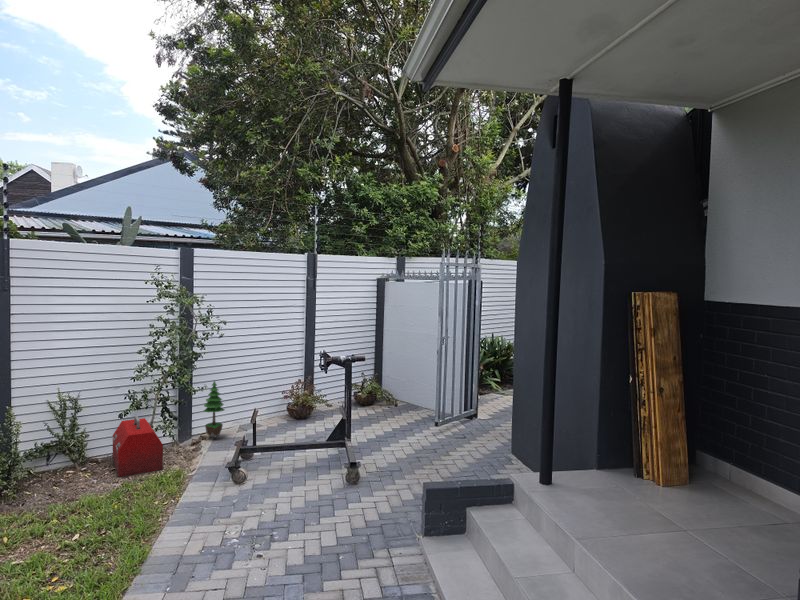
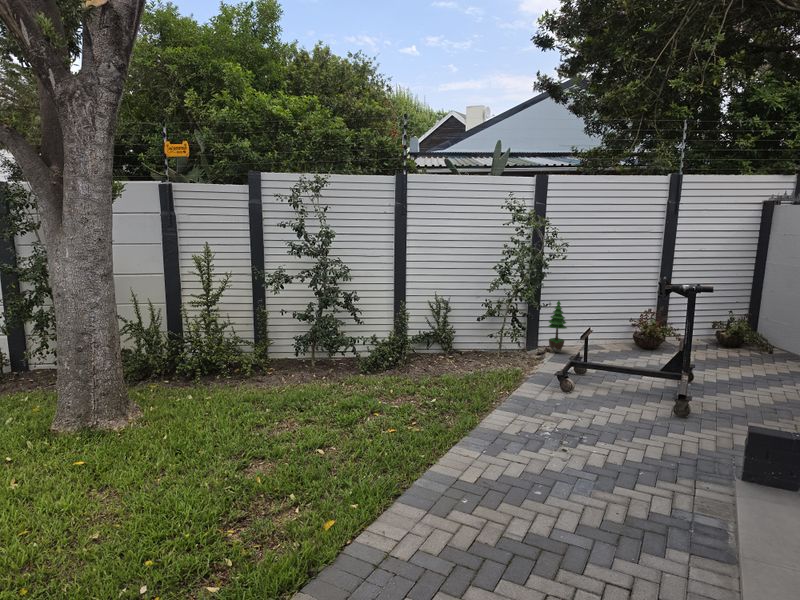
toolbox: present [113,415,163,477] -> none [473,321,508,368]

